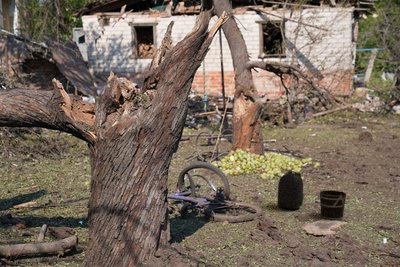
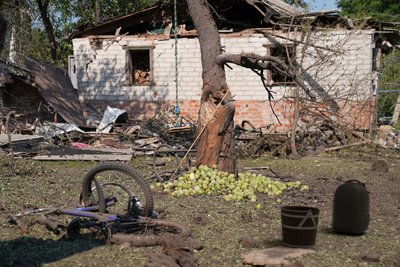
backpack: present [277,171,304,209] -> present [332,179,370,234]

